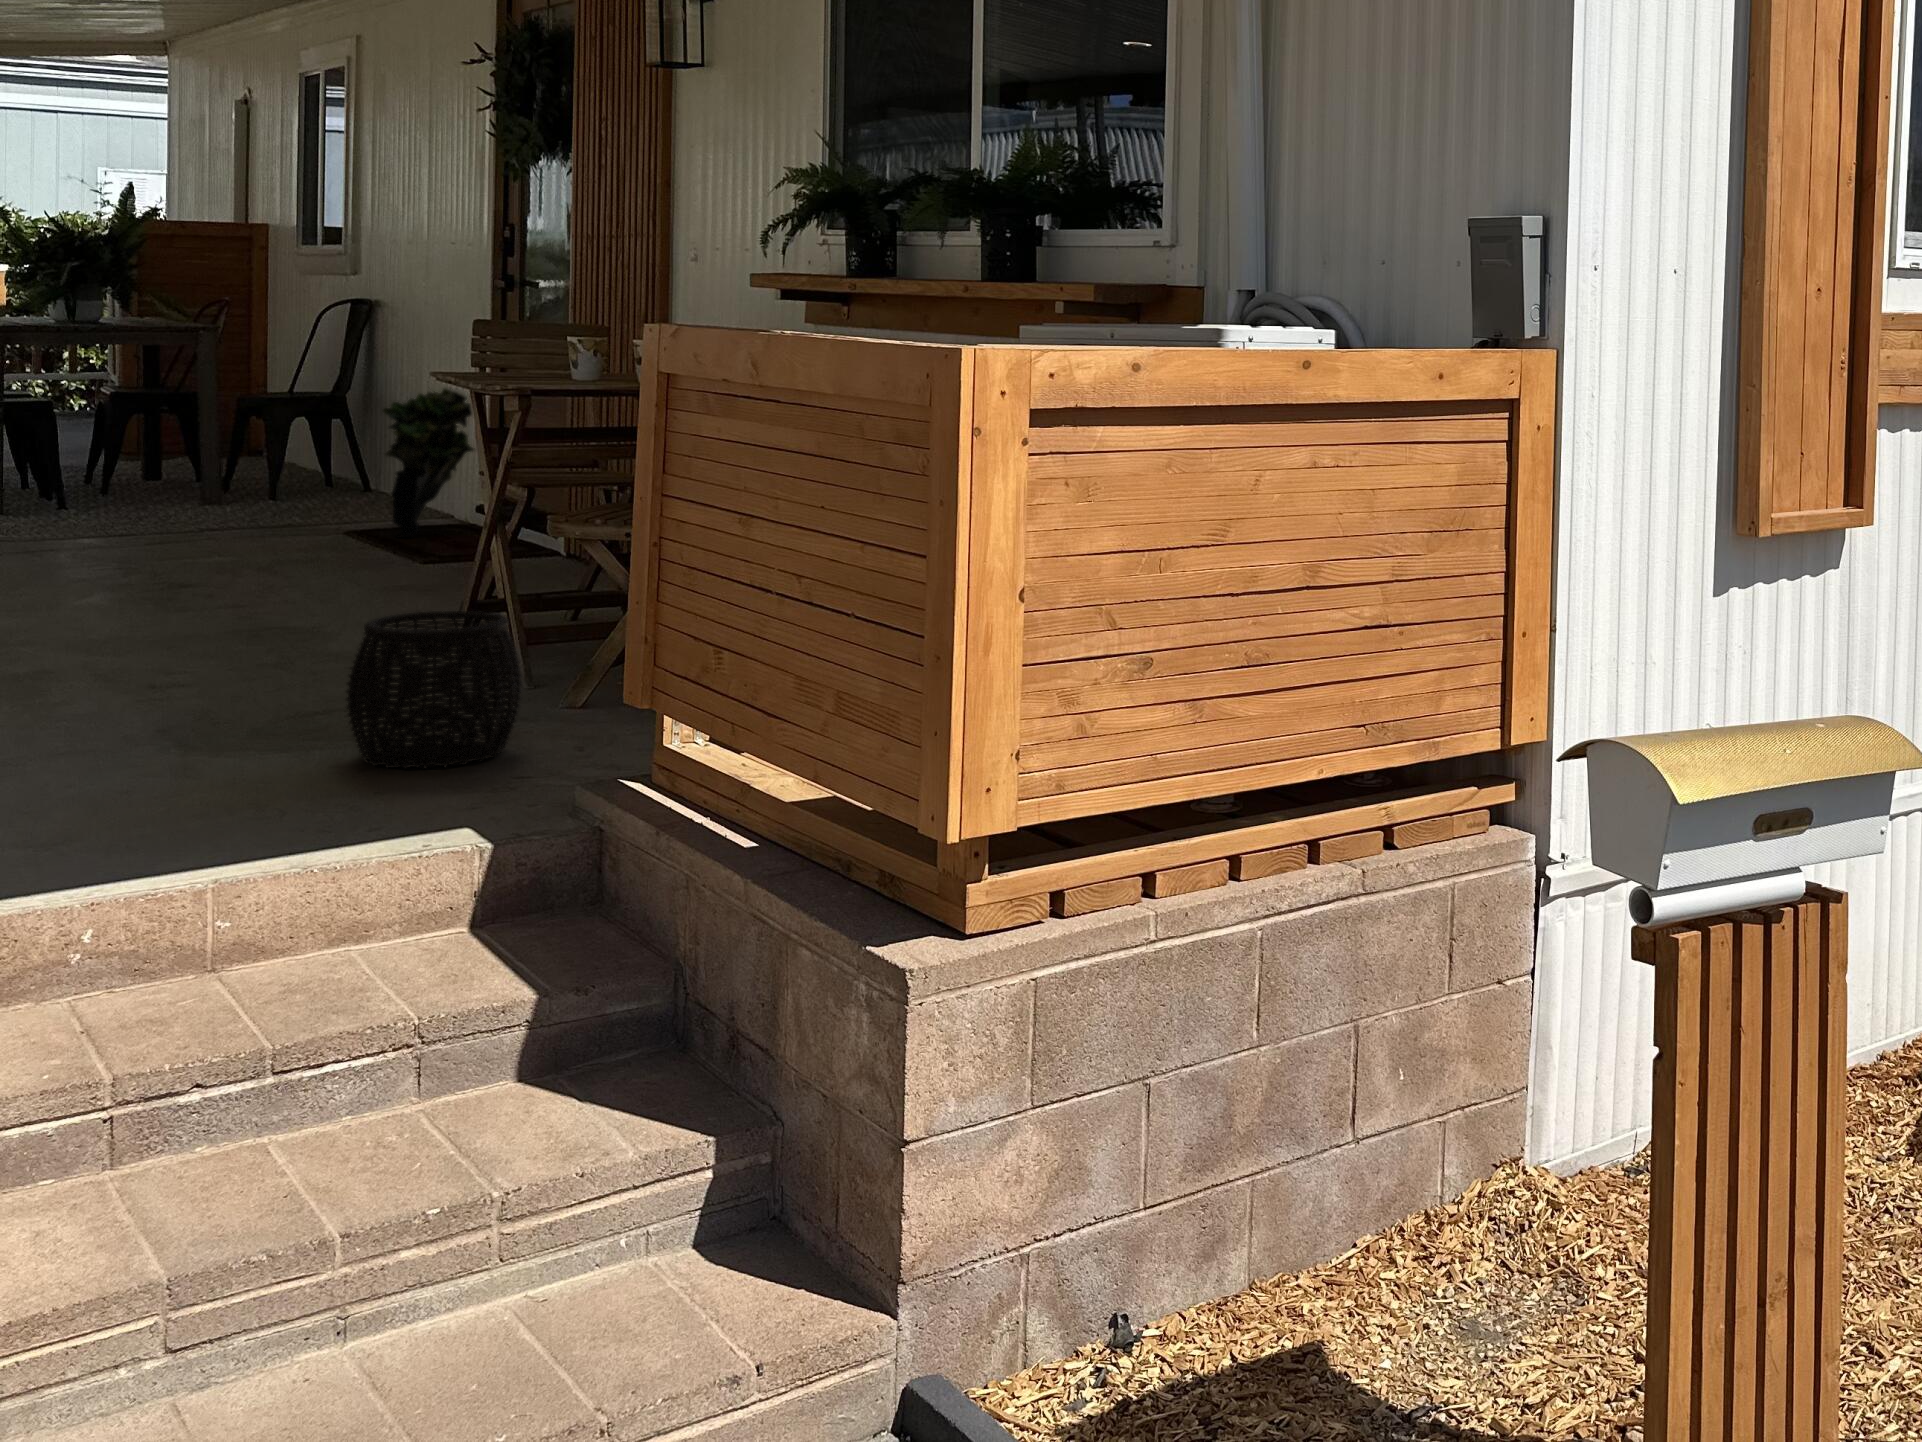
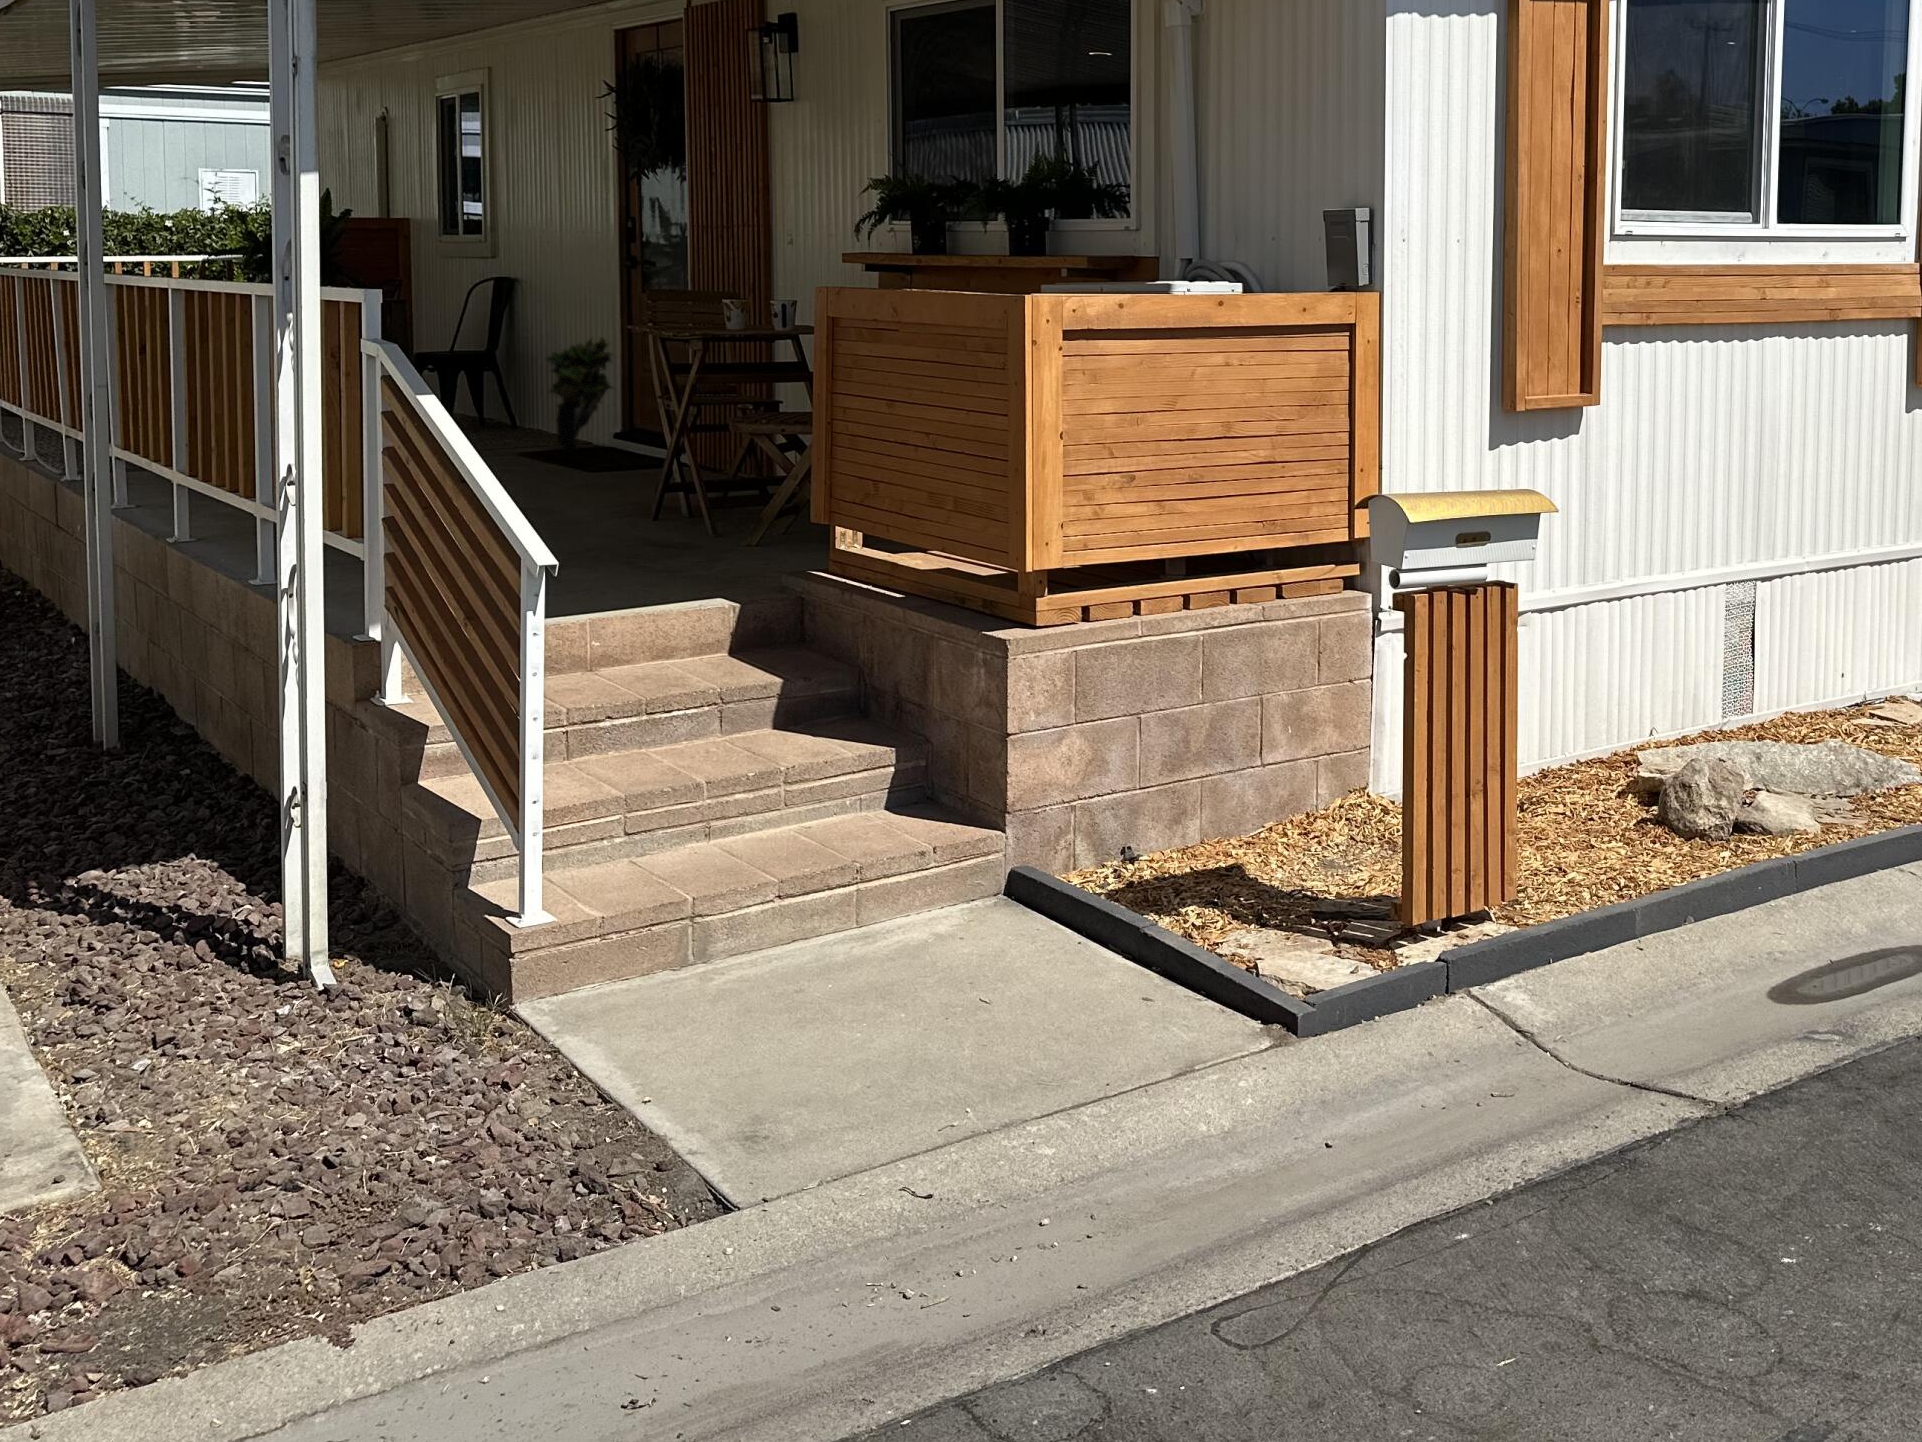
woven basket: present [346,611,523,769] -> none [627,475,733,572]

